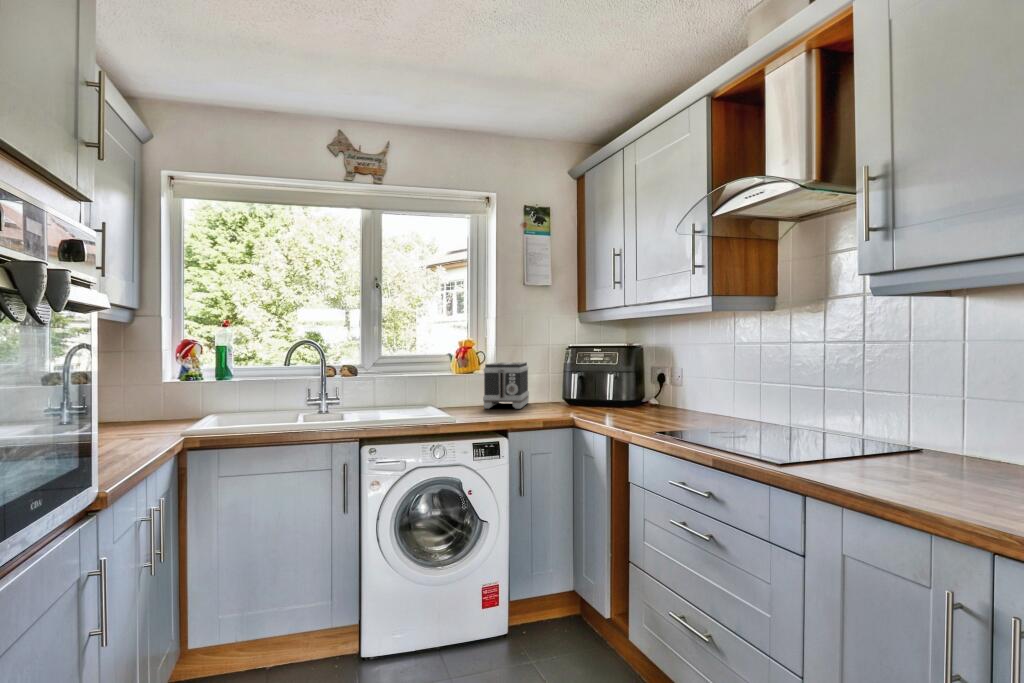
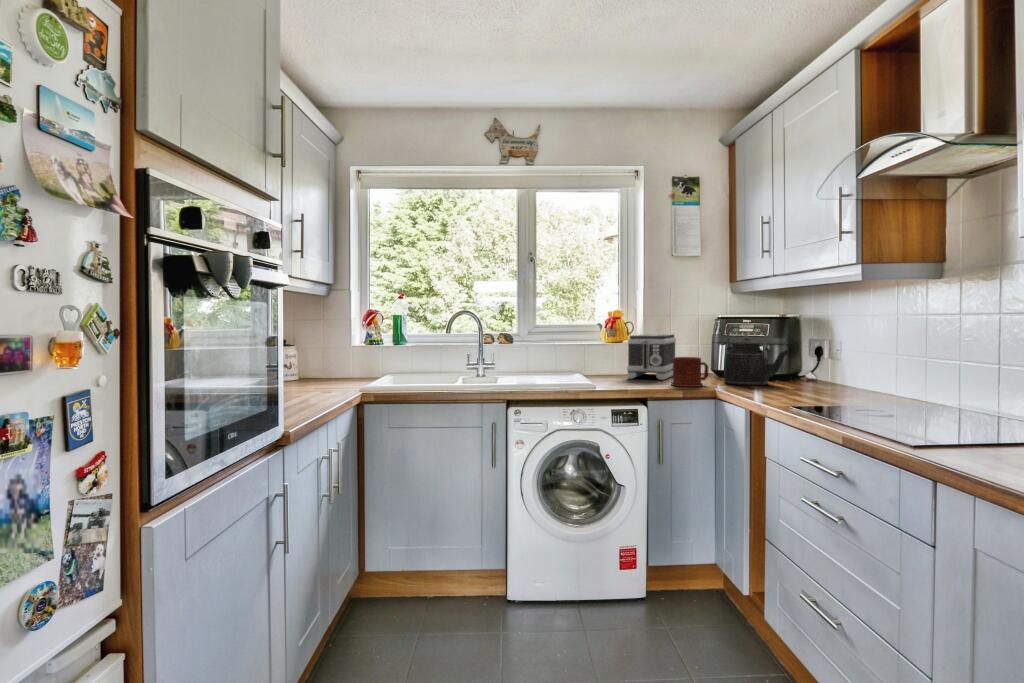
kettle: none [578,353,638,412] -> present [724,325,789,385]
mug: none [530,385,566,416] -> present [671,357,708,387]

